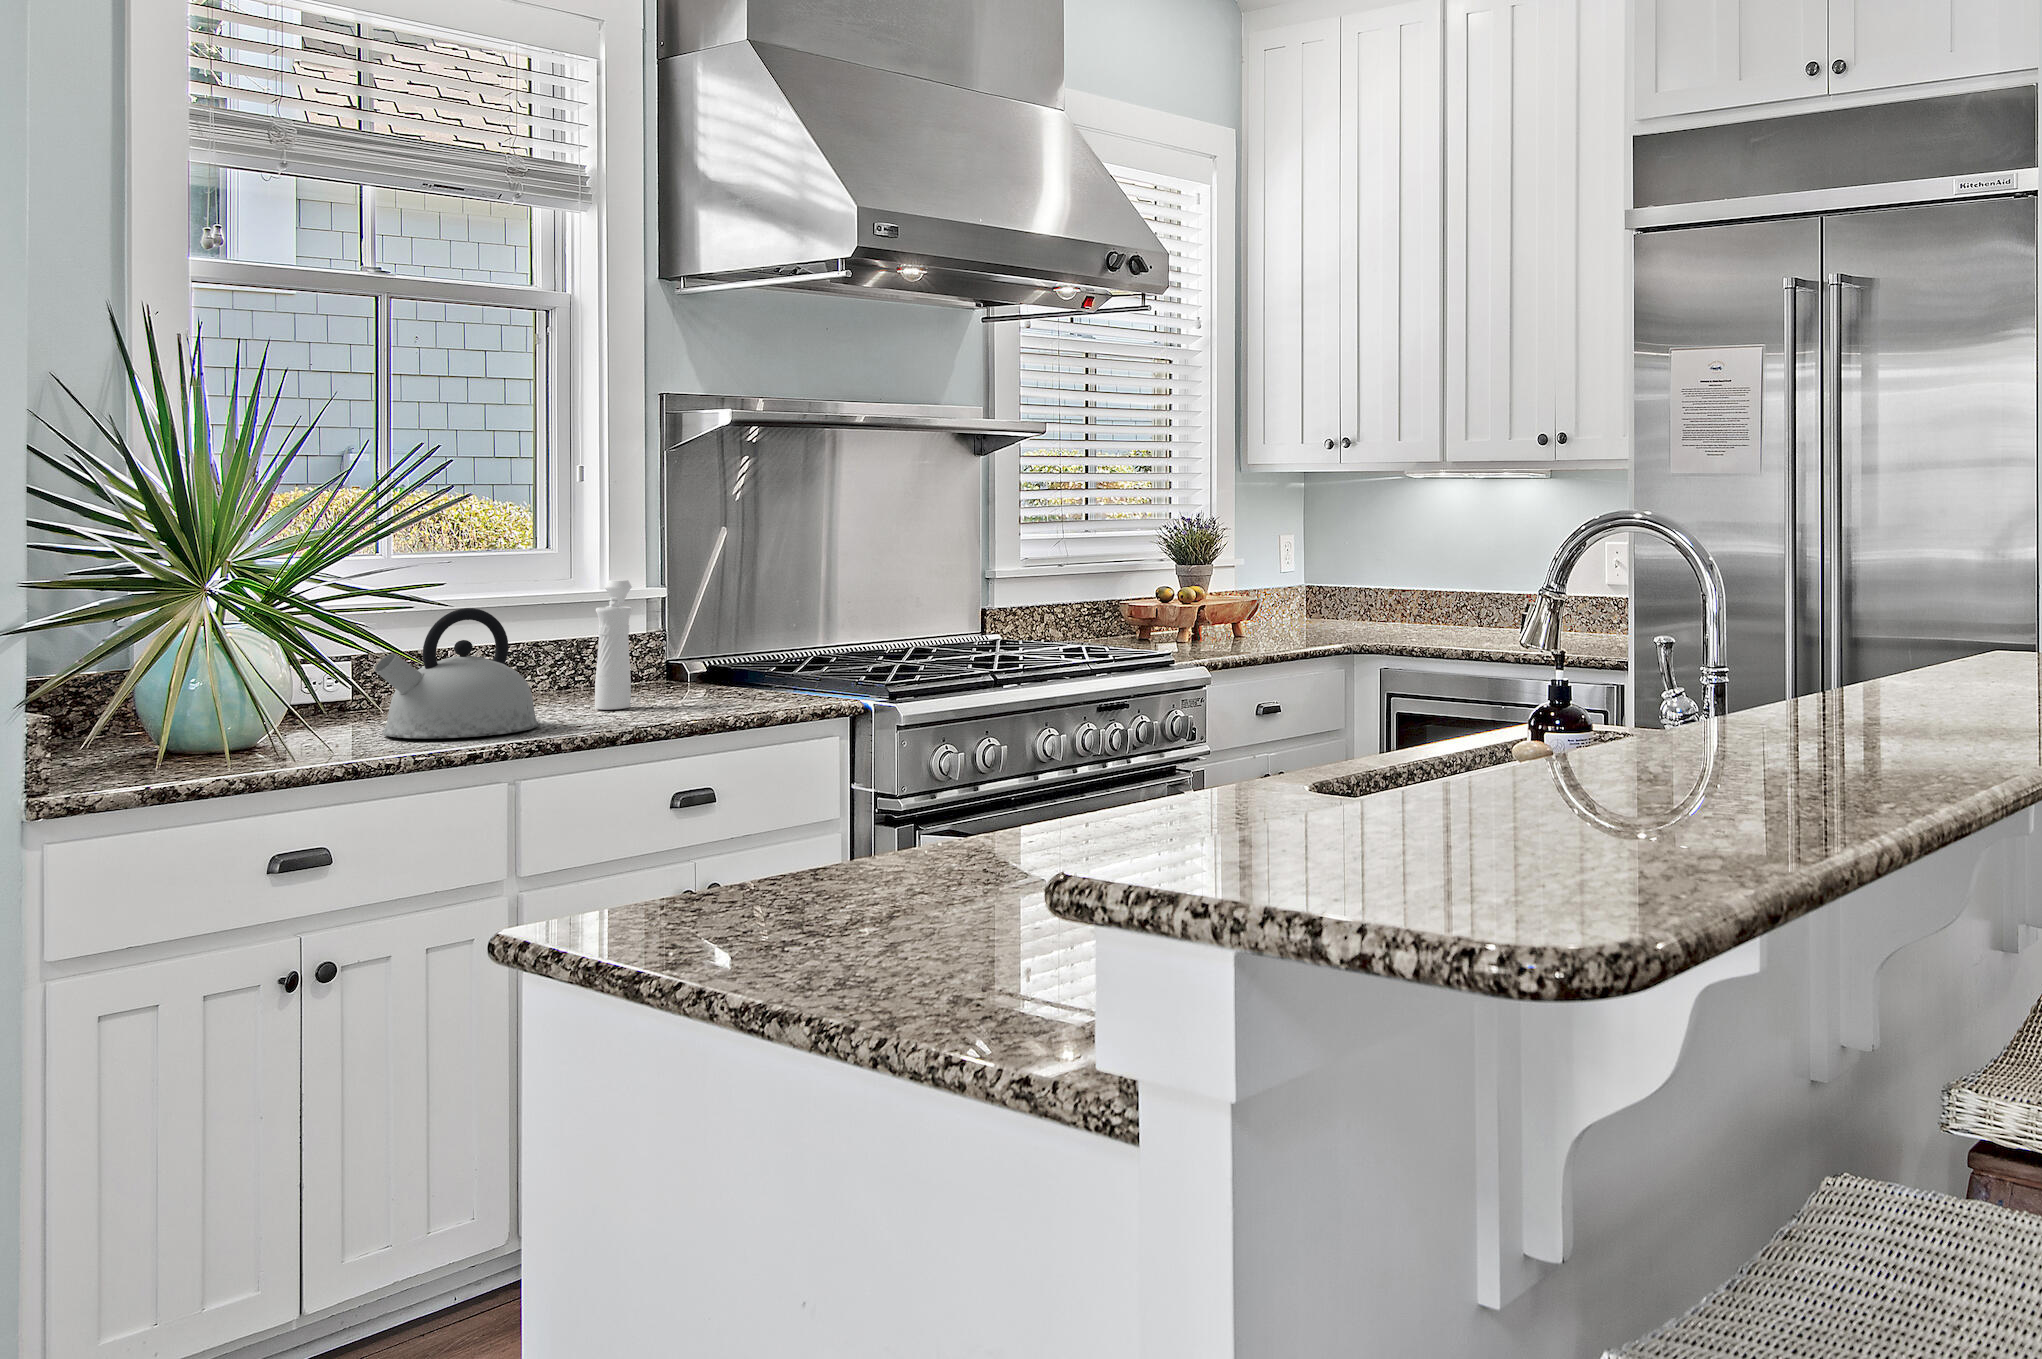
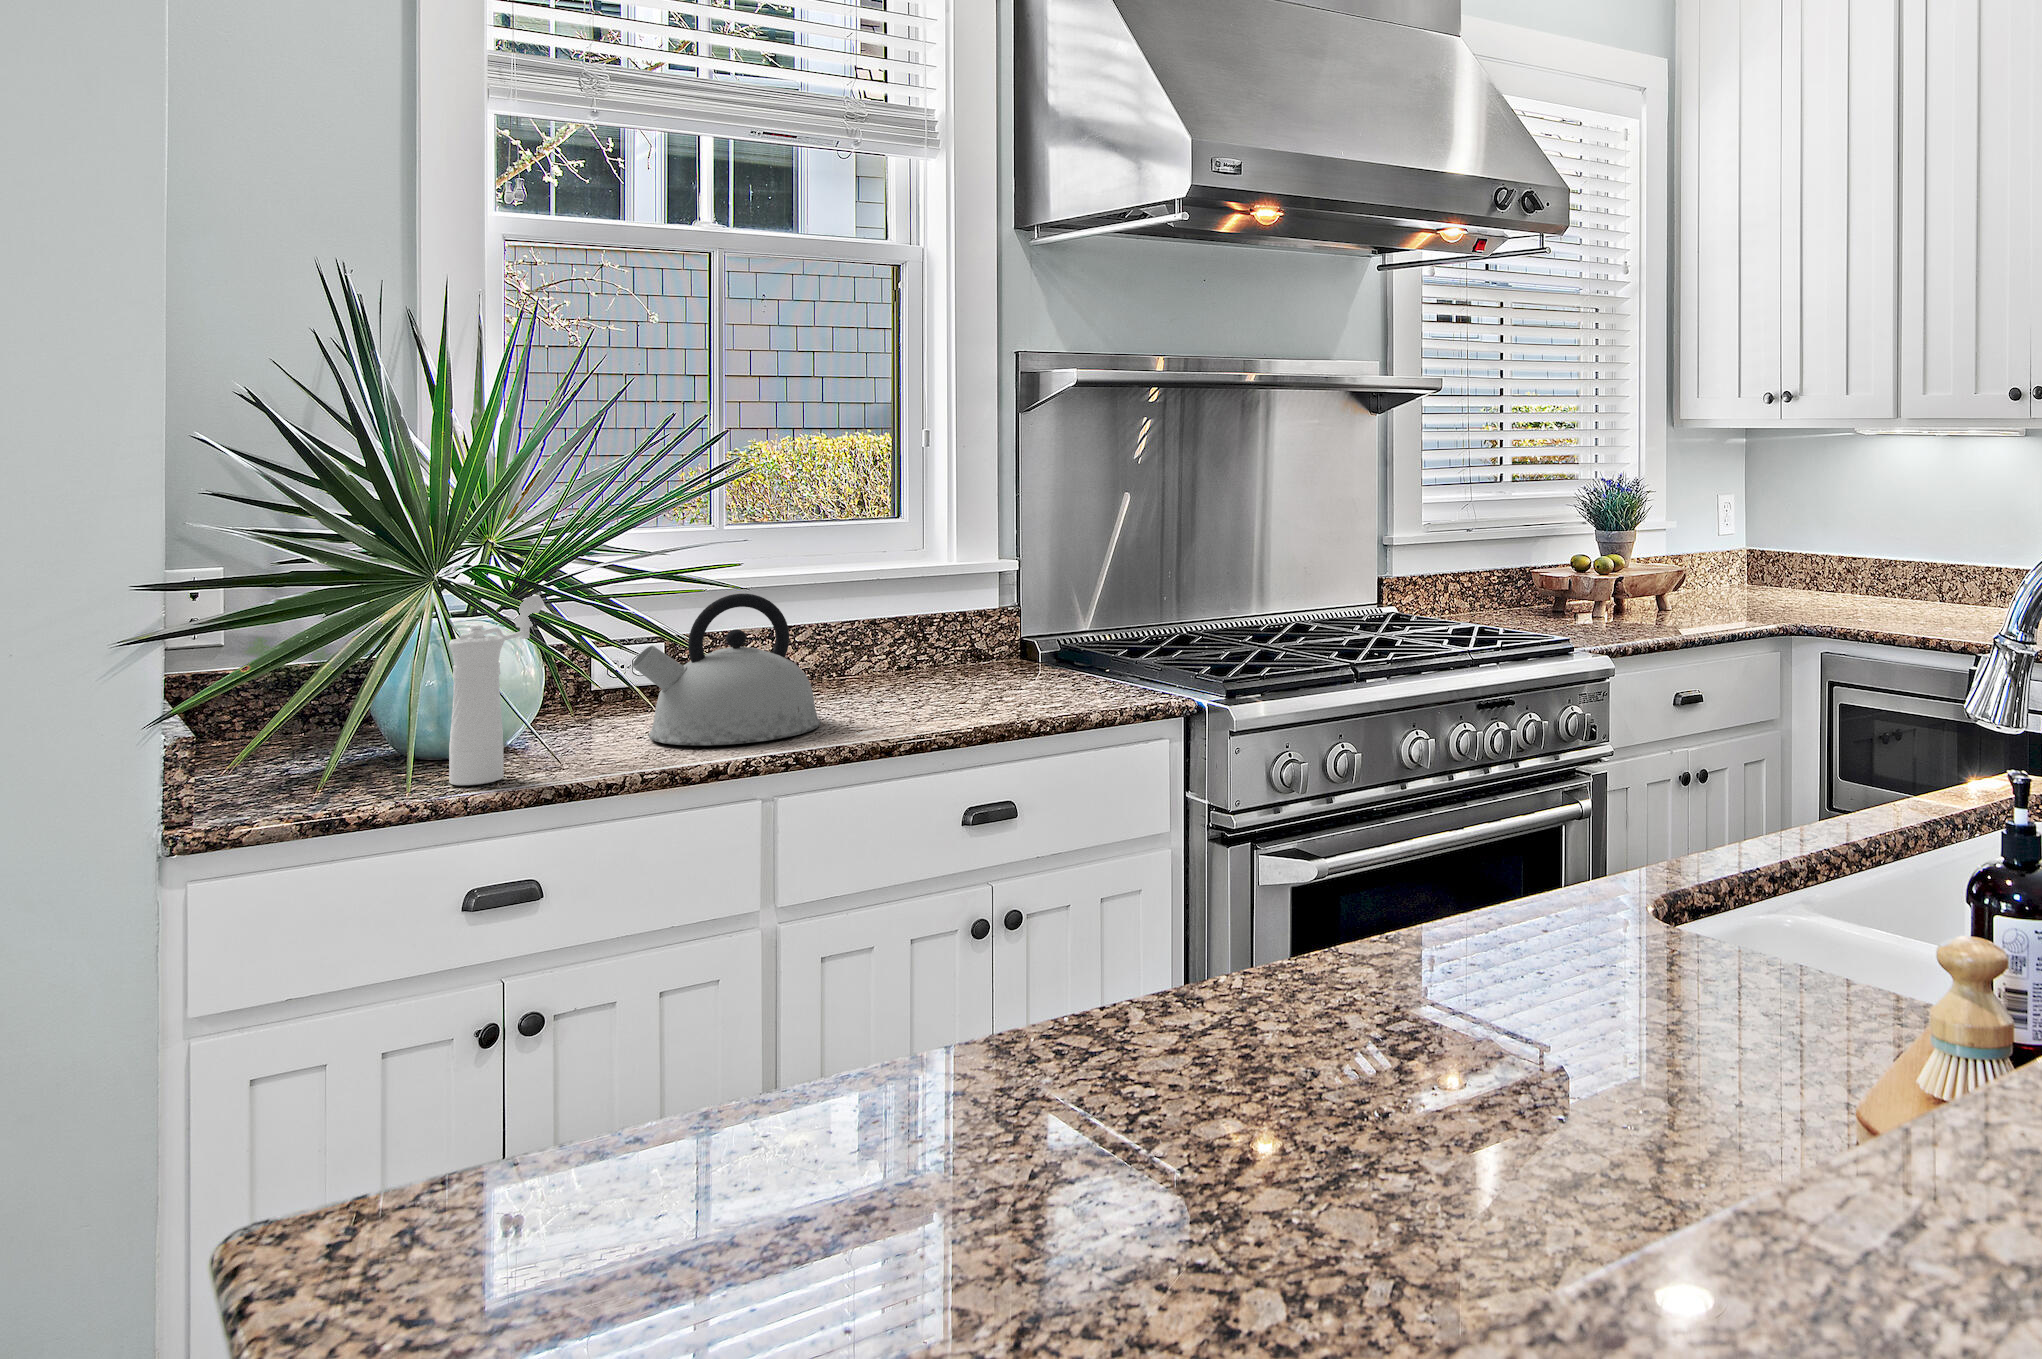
pepper mill: present [595,580,632,710] -> present [449,595,544,785]

